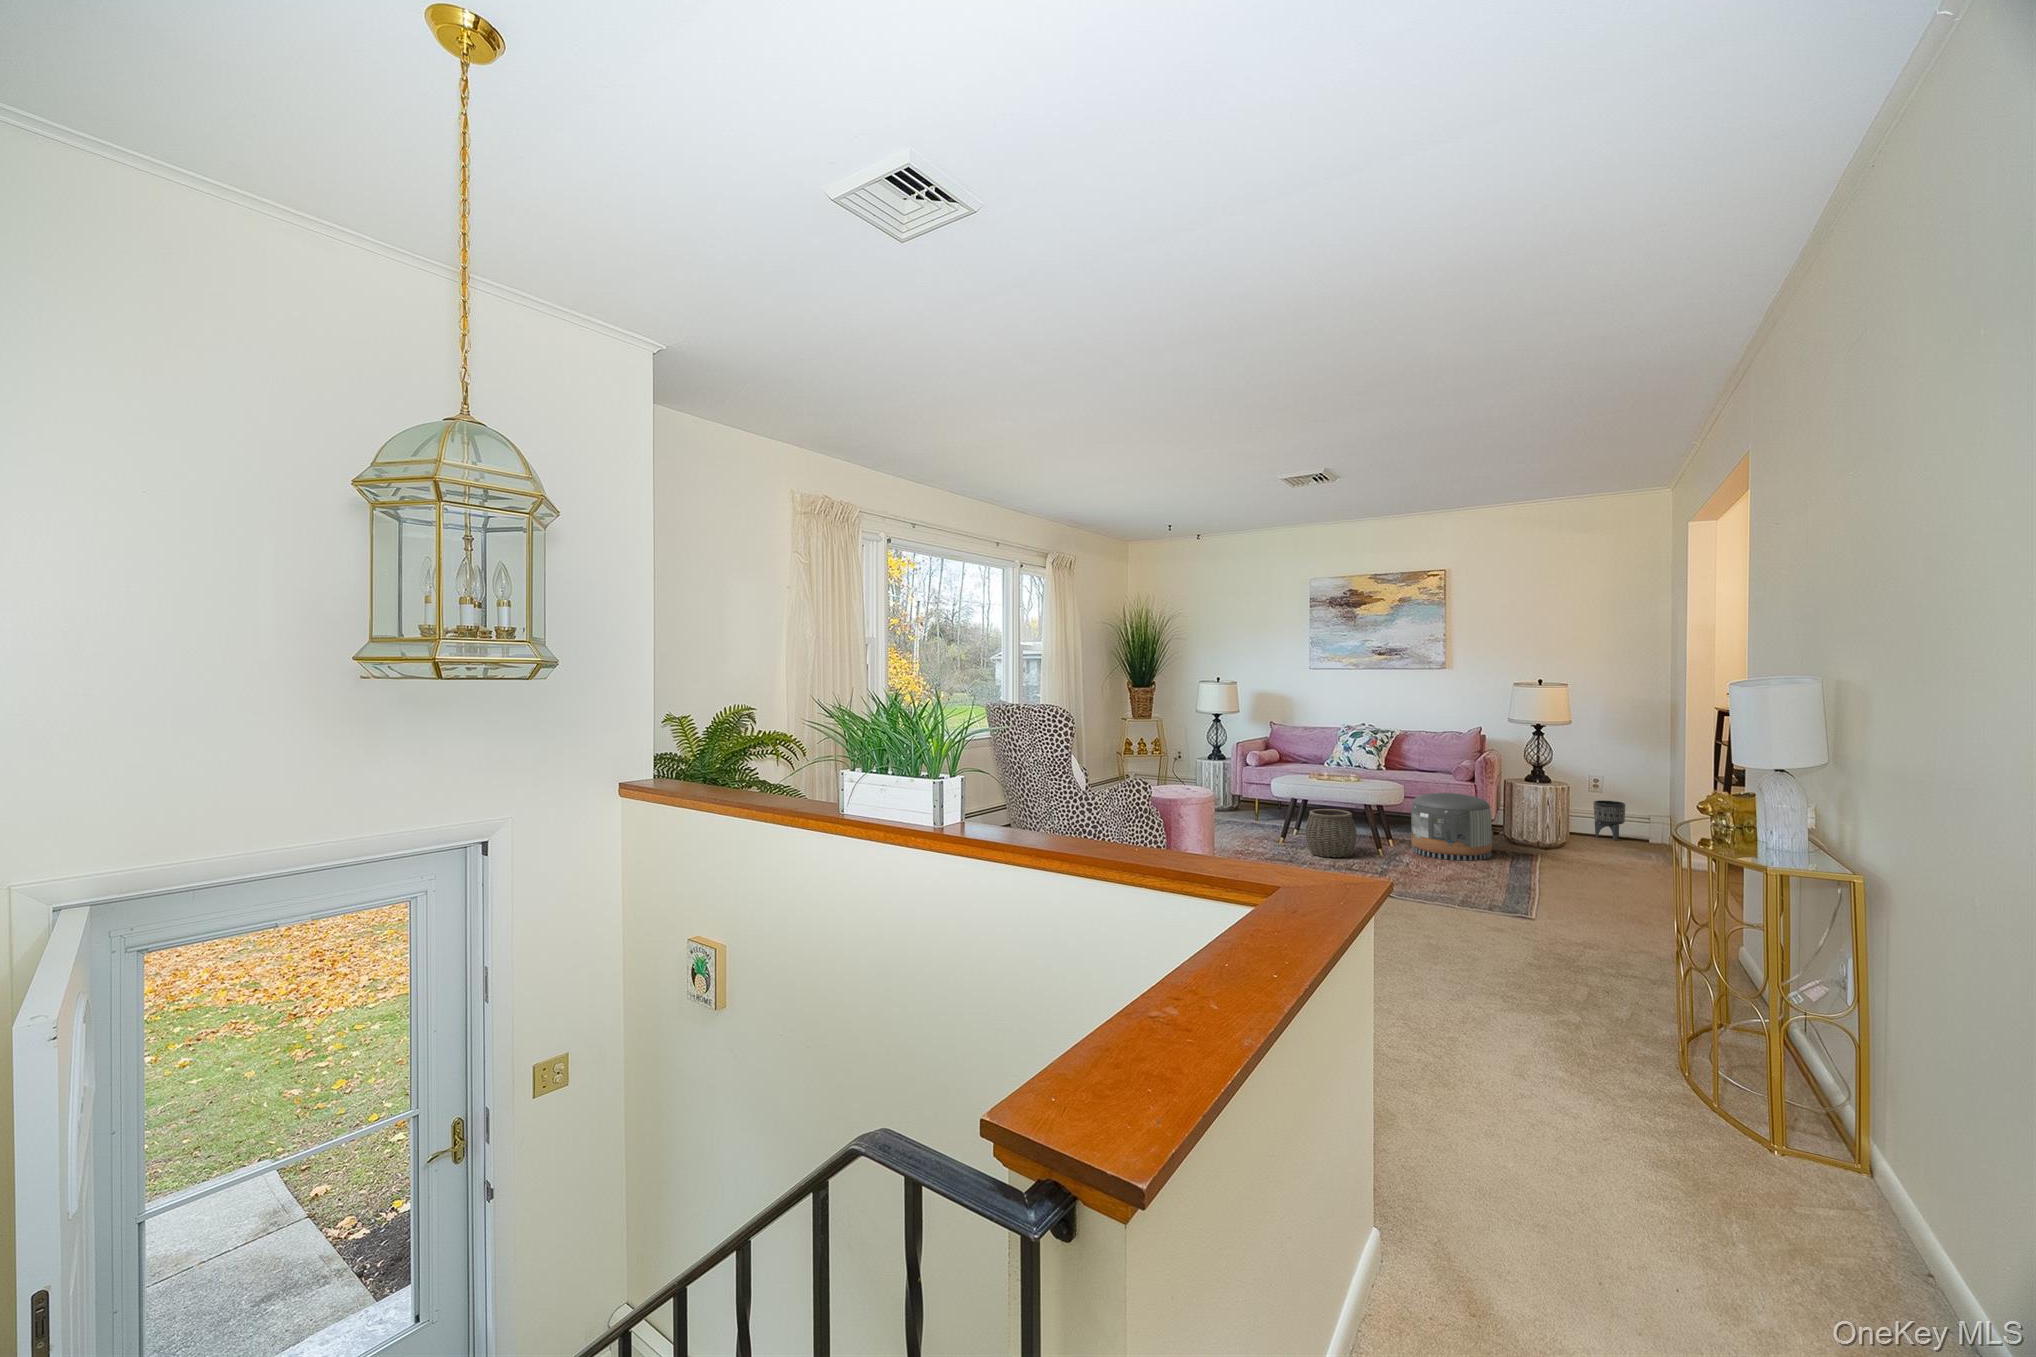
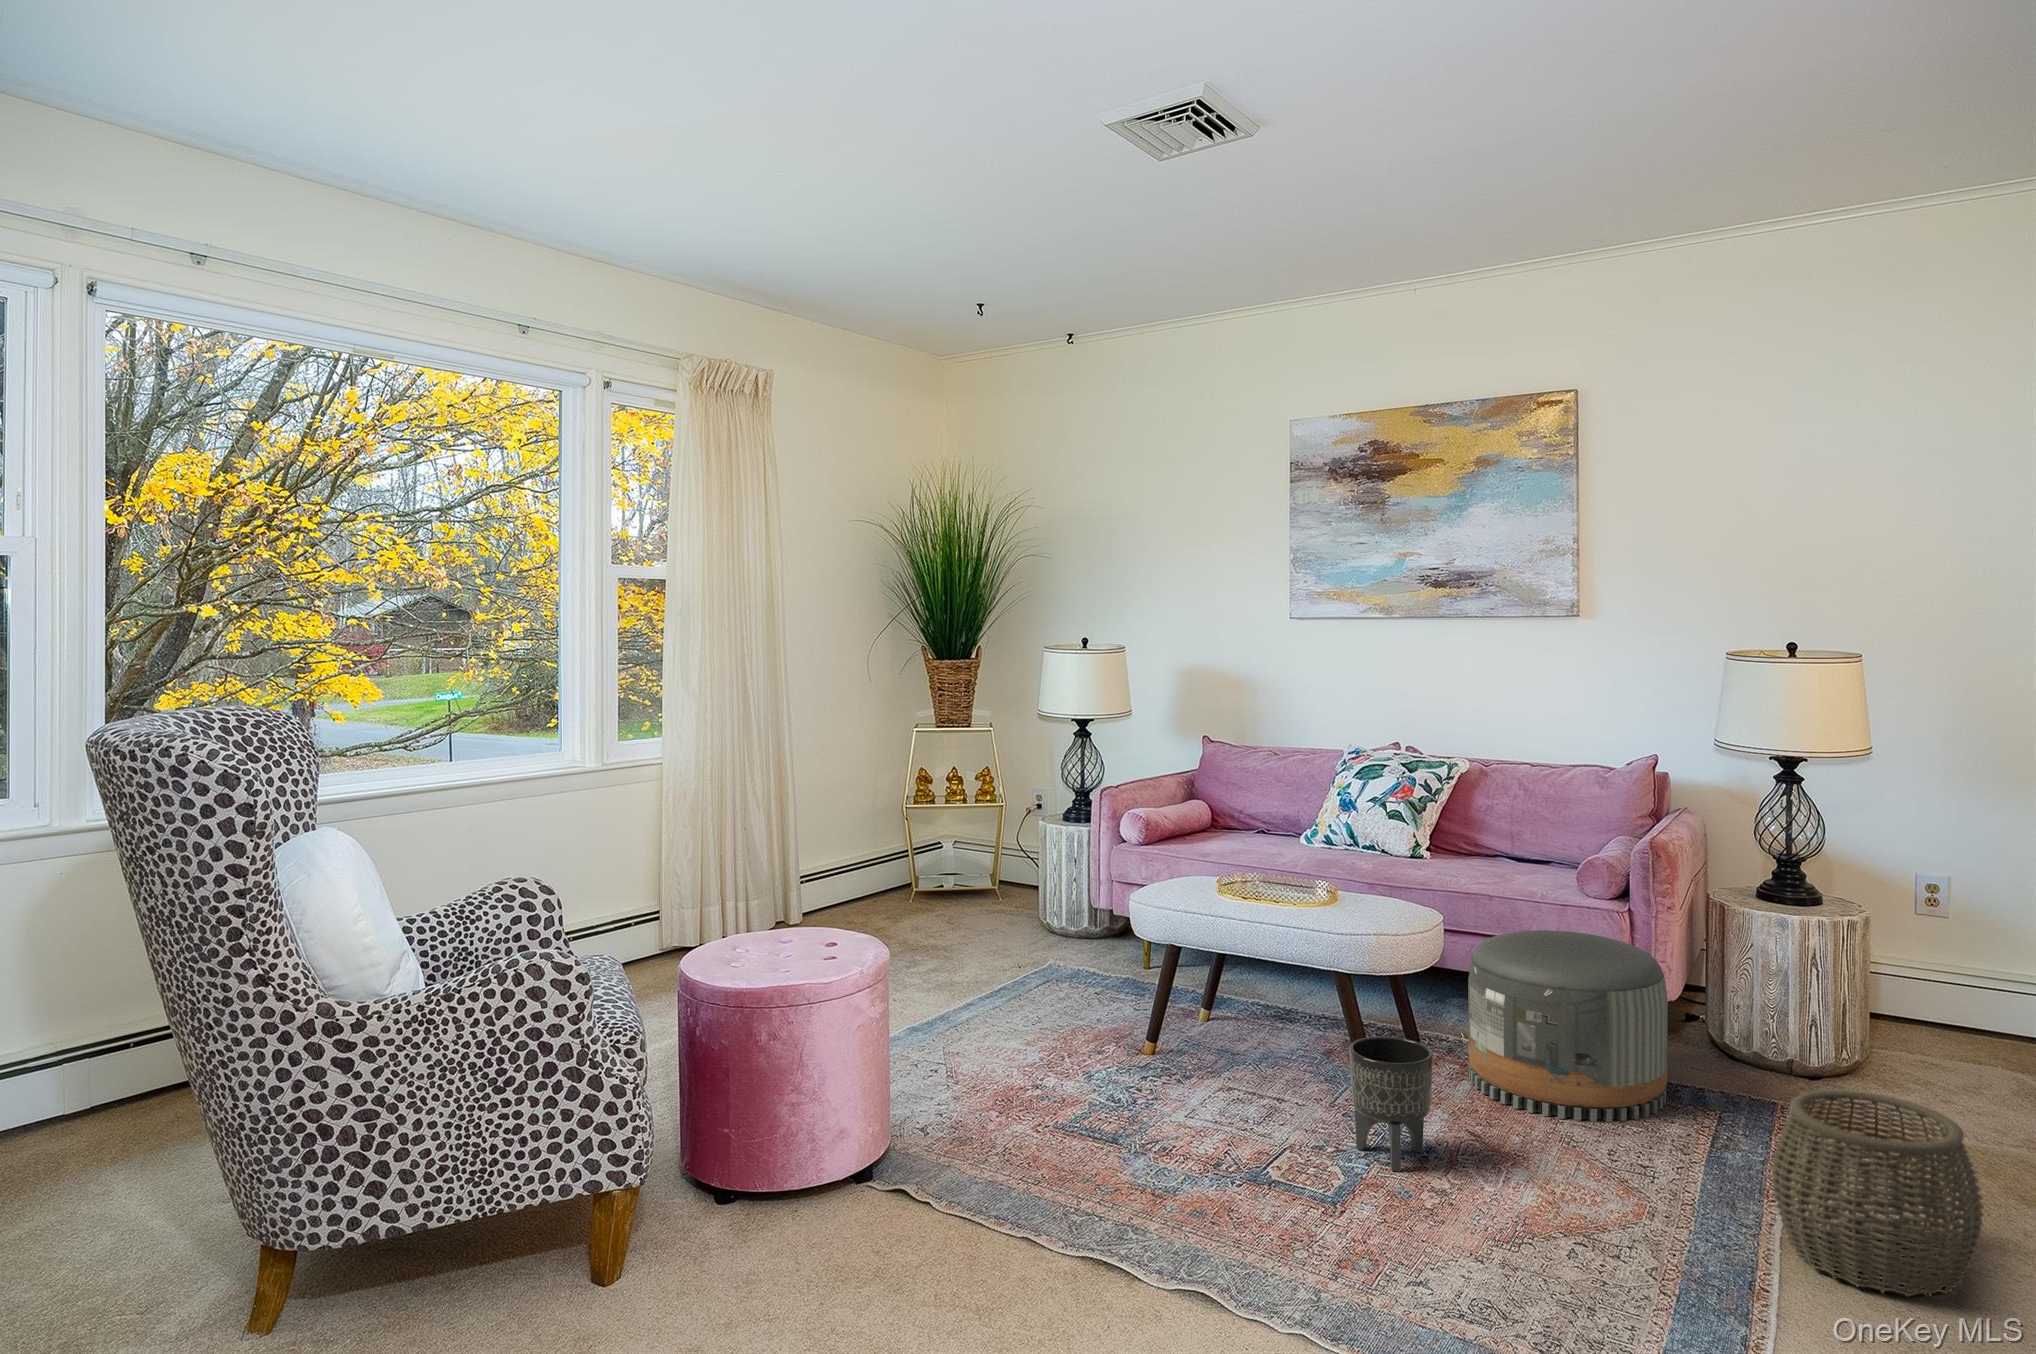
planter: present [1593,800,1626,840] -> present [1349,1037,1433,1171]
woven basket: present [1305,809,1357,858] -> present [1771,1090,1984,1297]

